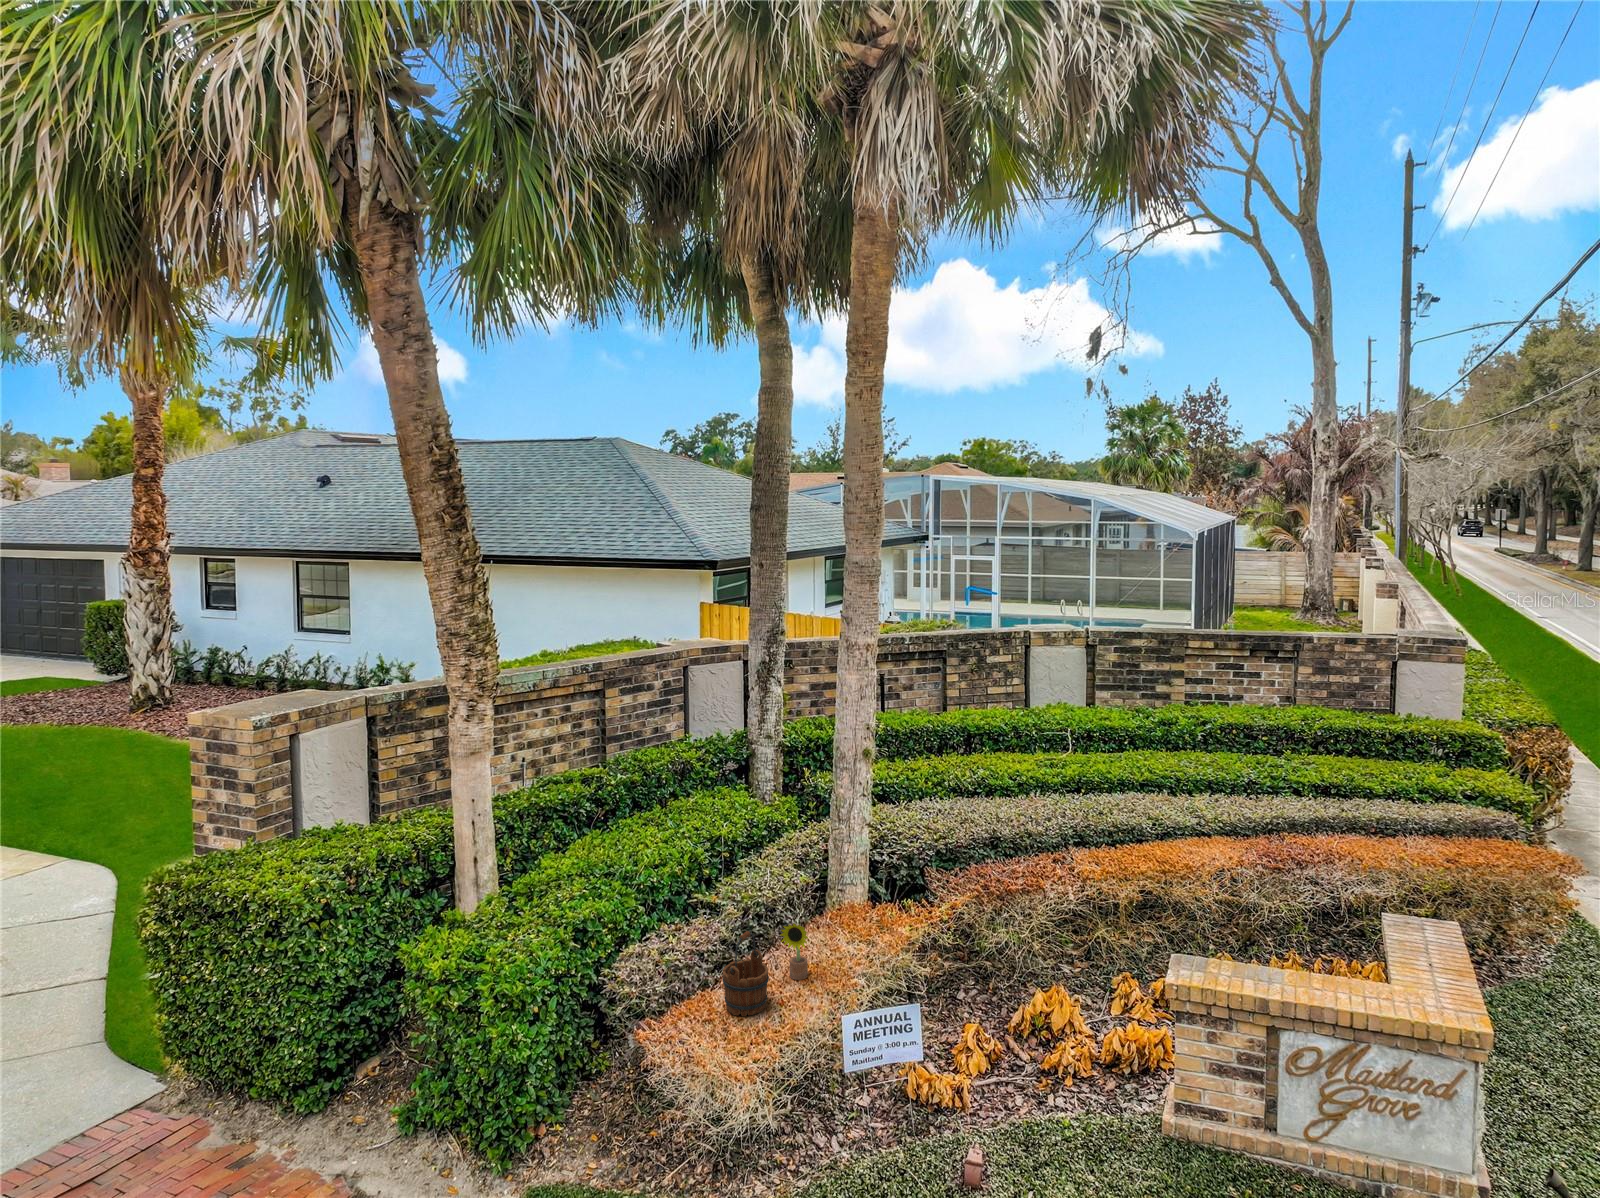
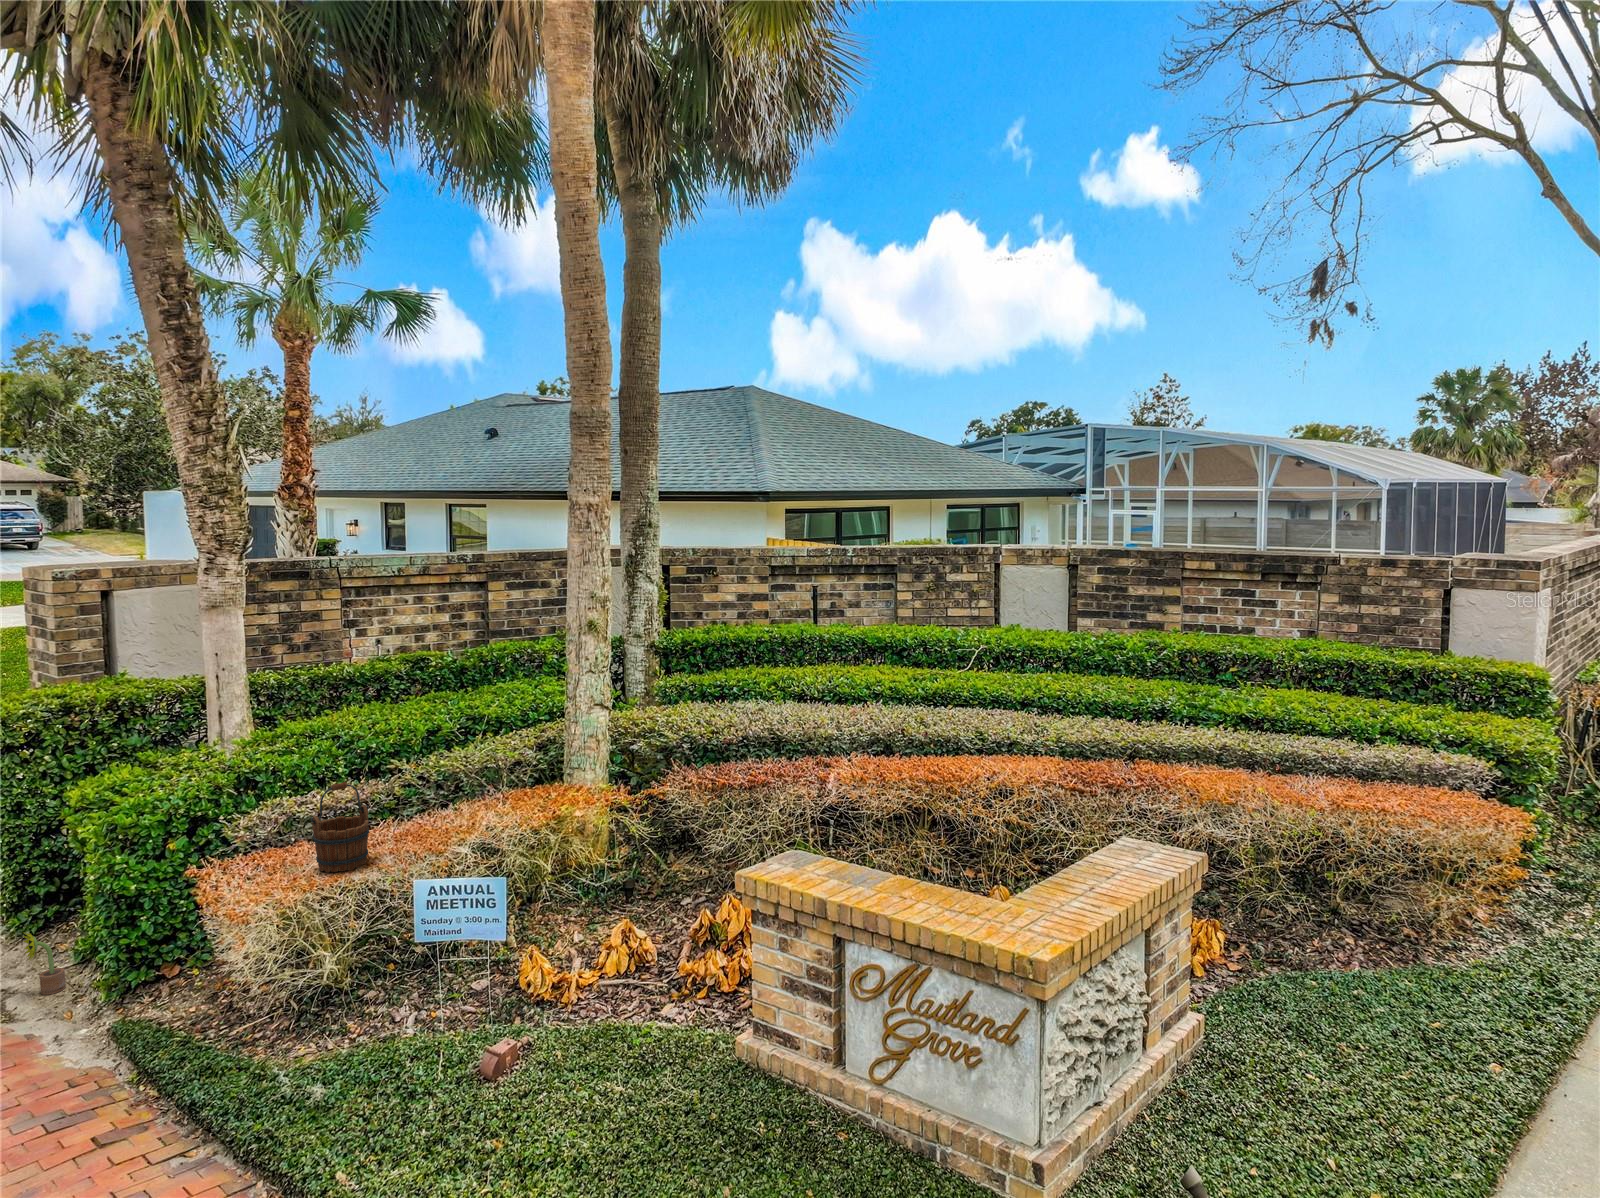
decorative plant: present [780,923,808,980] -> present [23,933,66,995]

